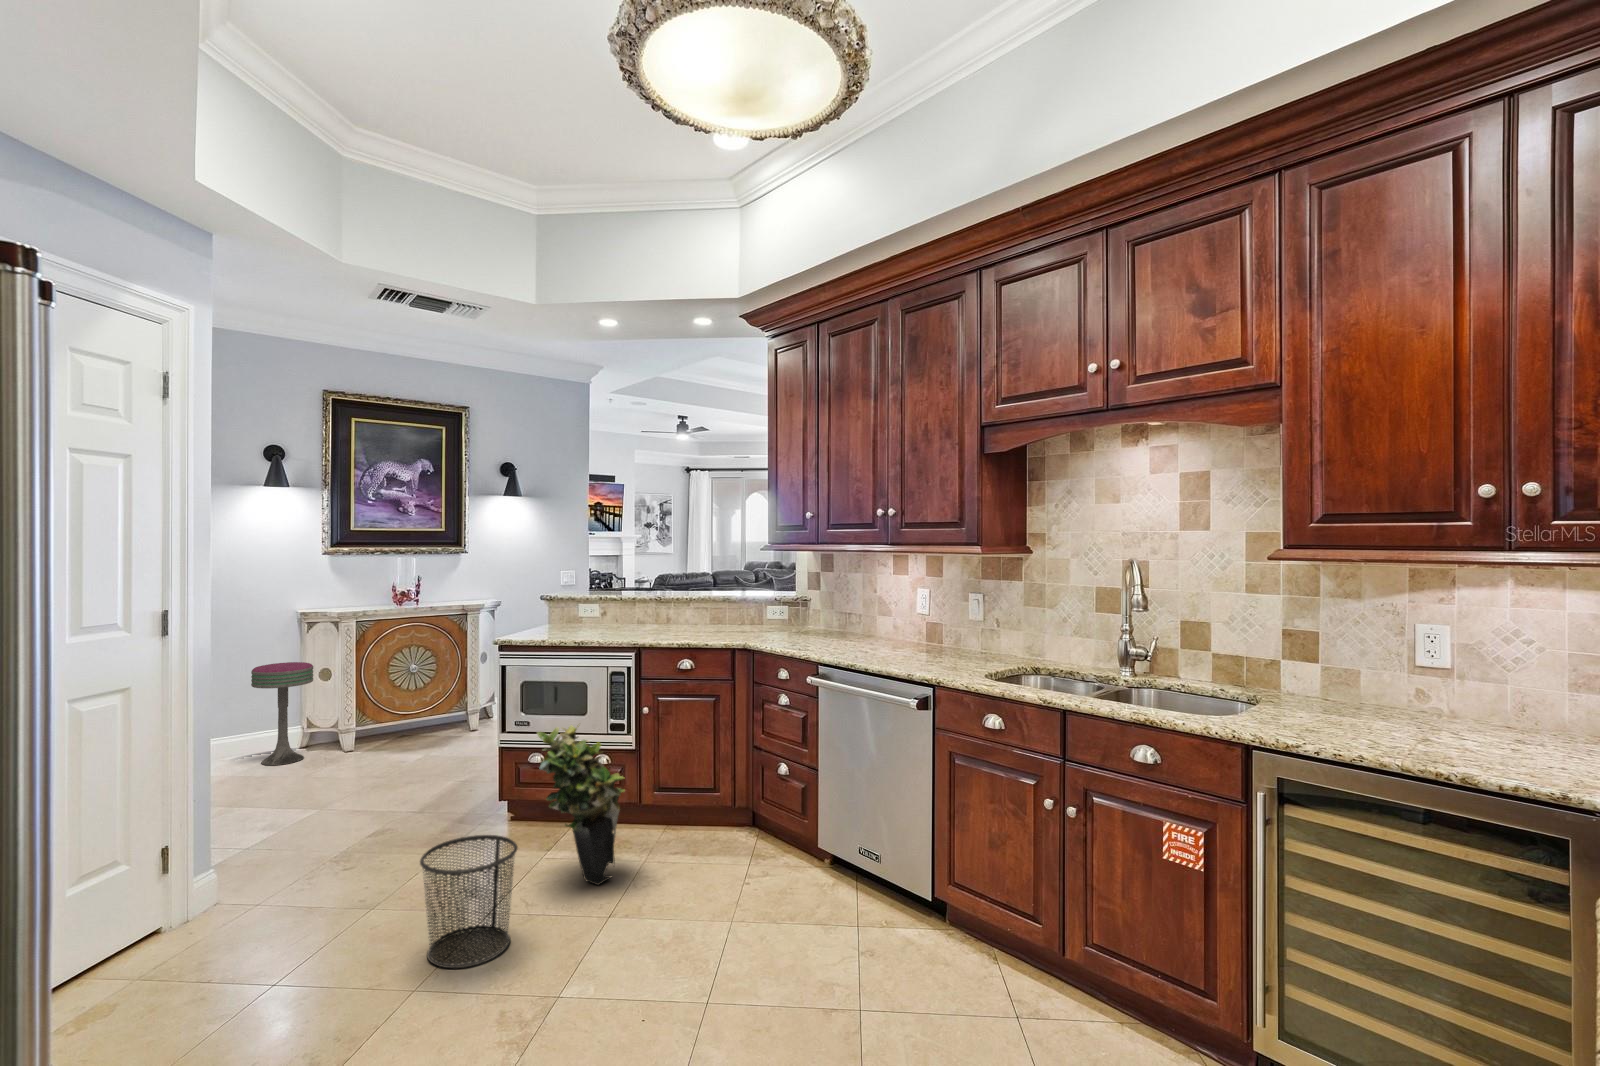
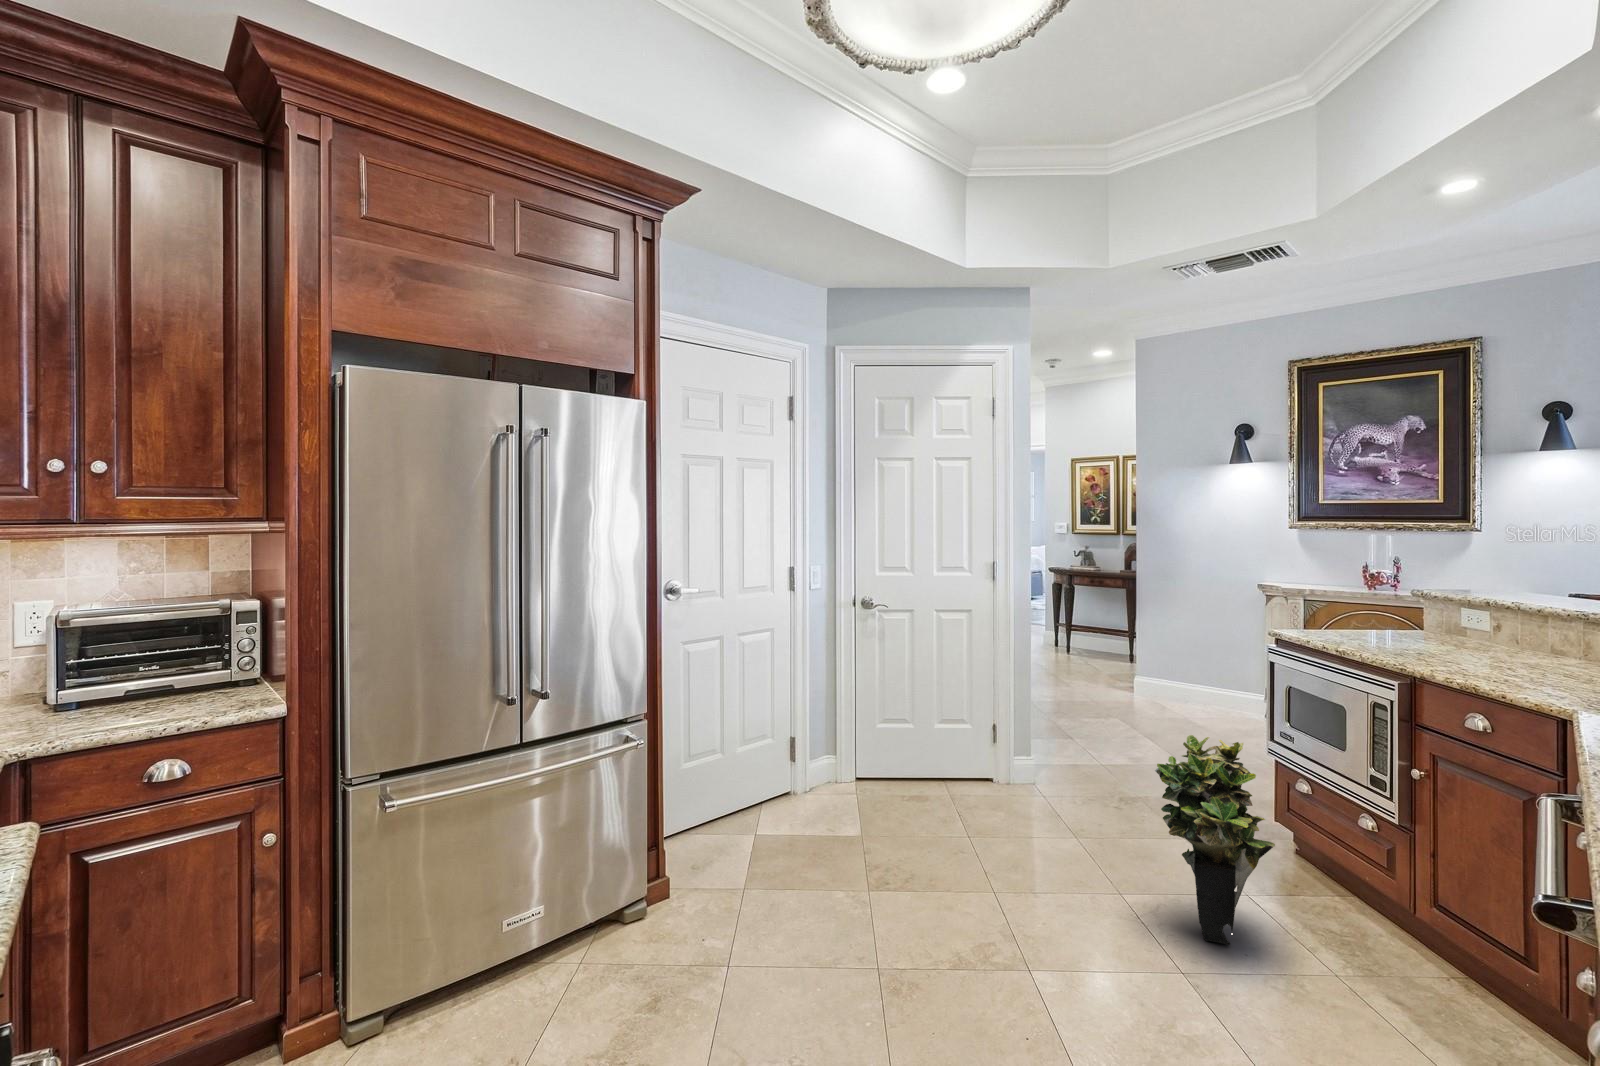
bar stool: present [251,662,313,765] -> none [1210,629,1266,725]
waste bin: present [420,835,518,968] -> none [981,792,1070,914]

